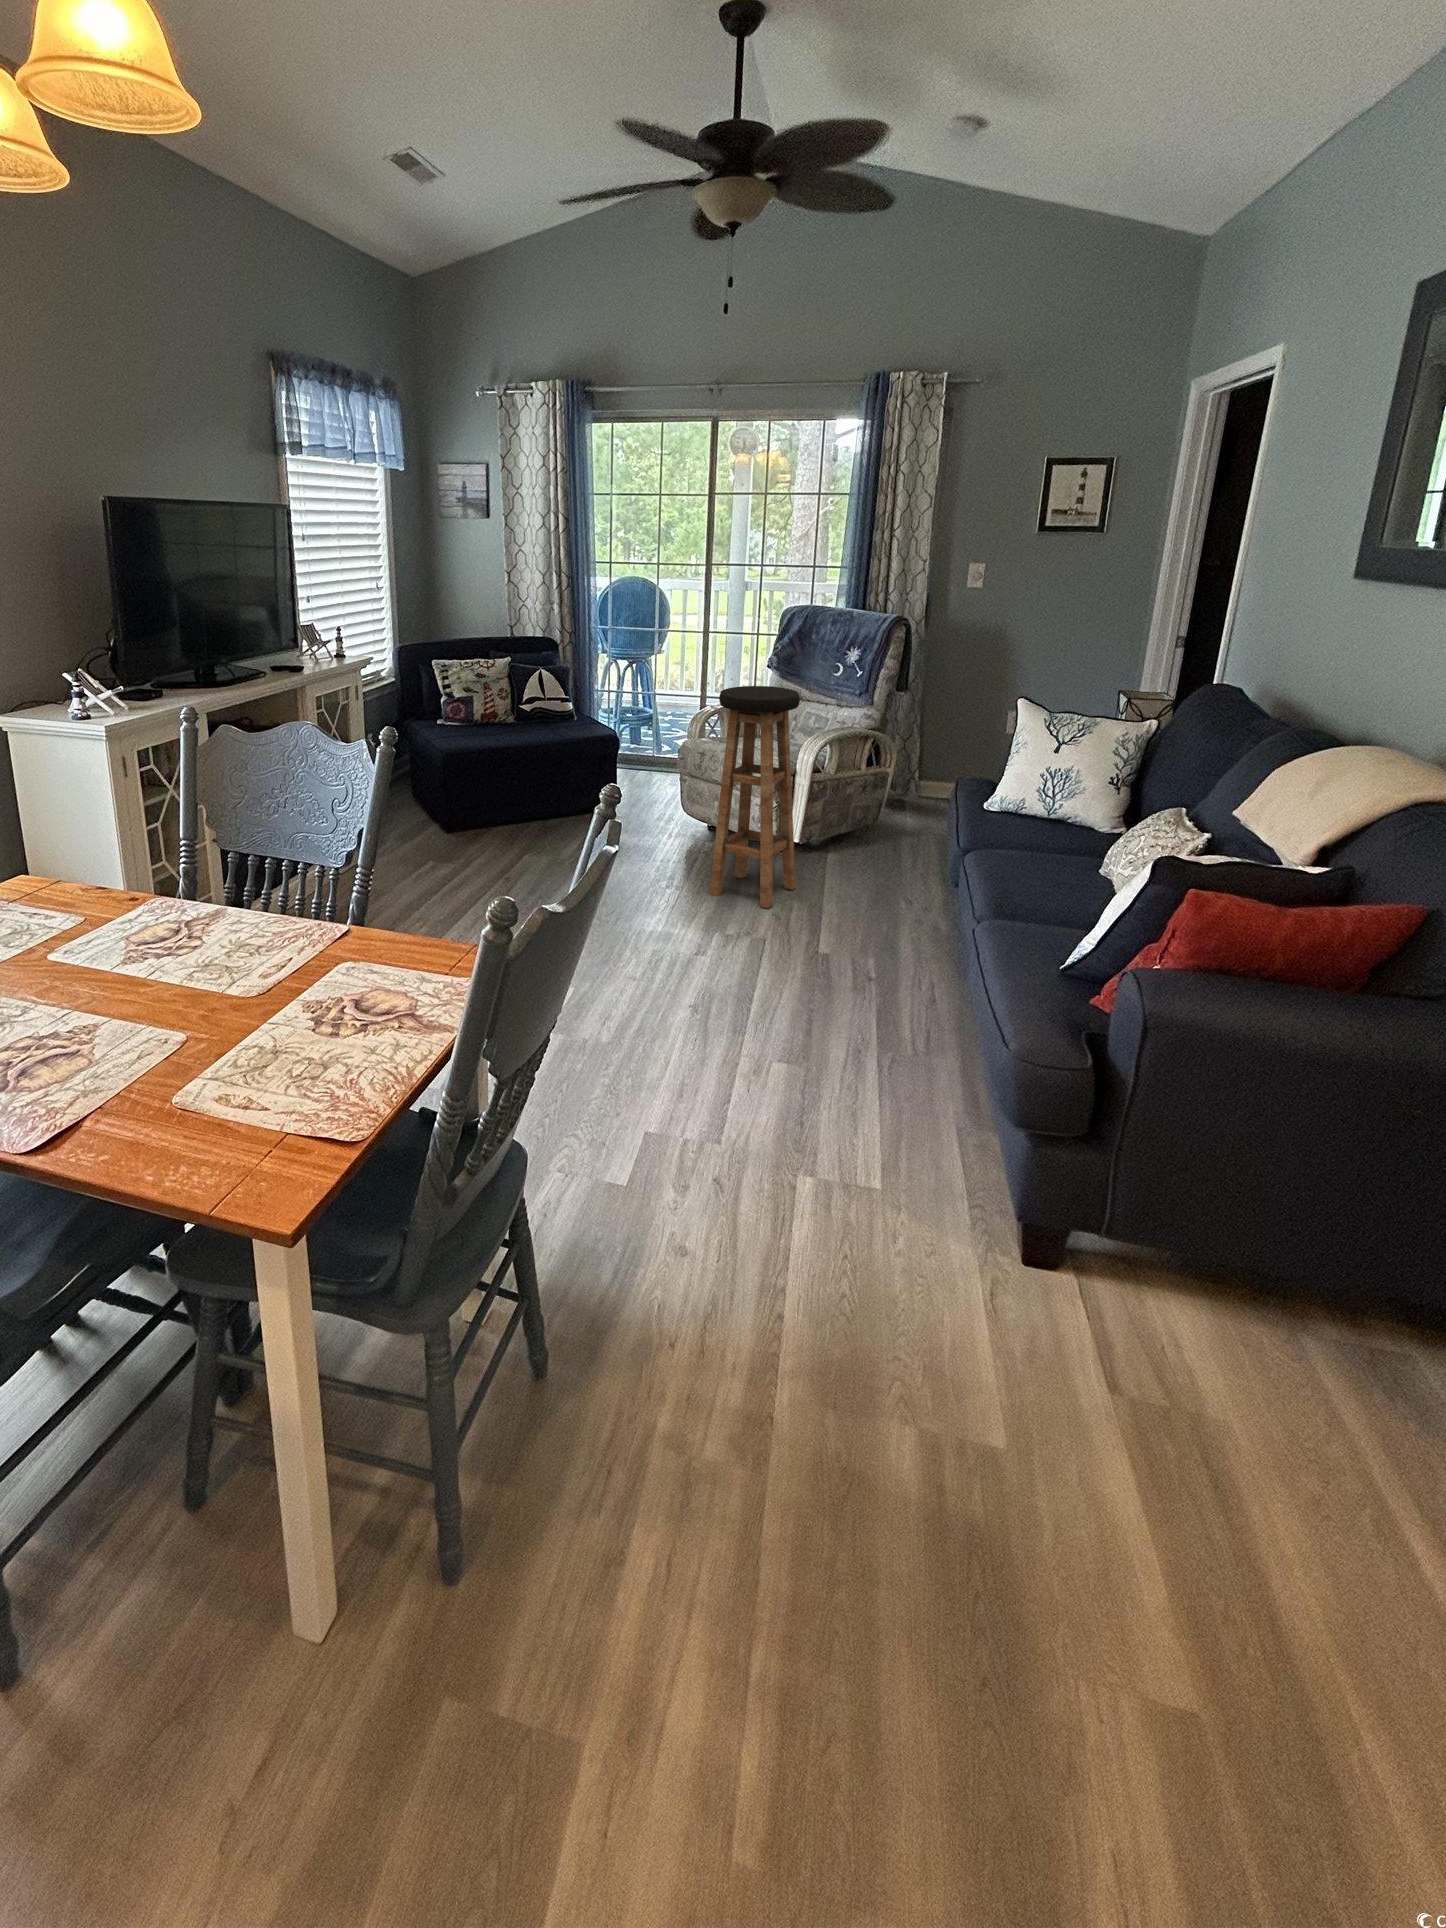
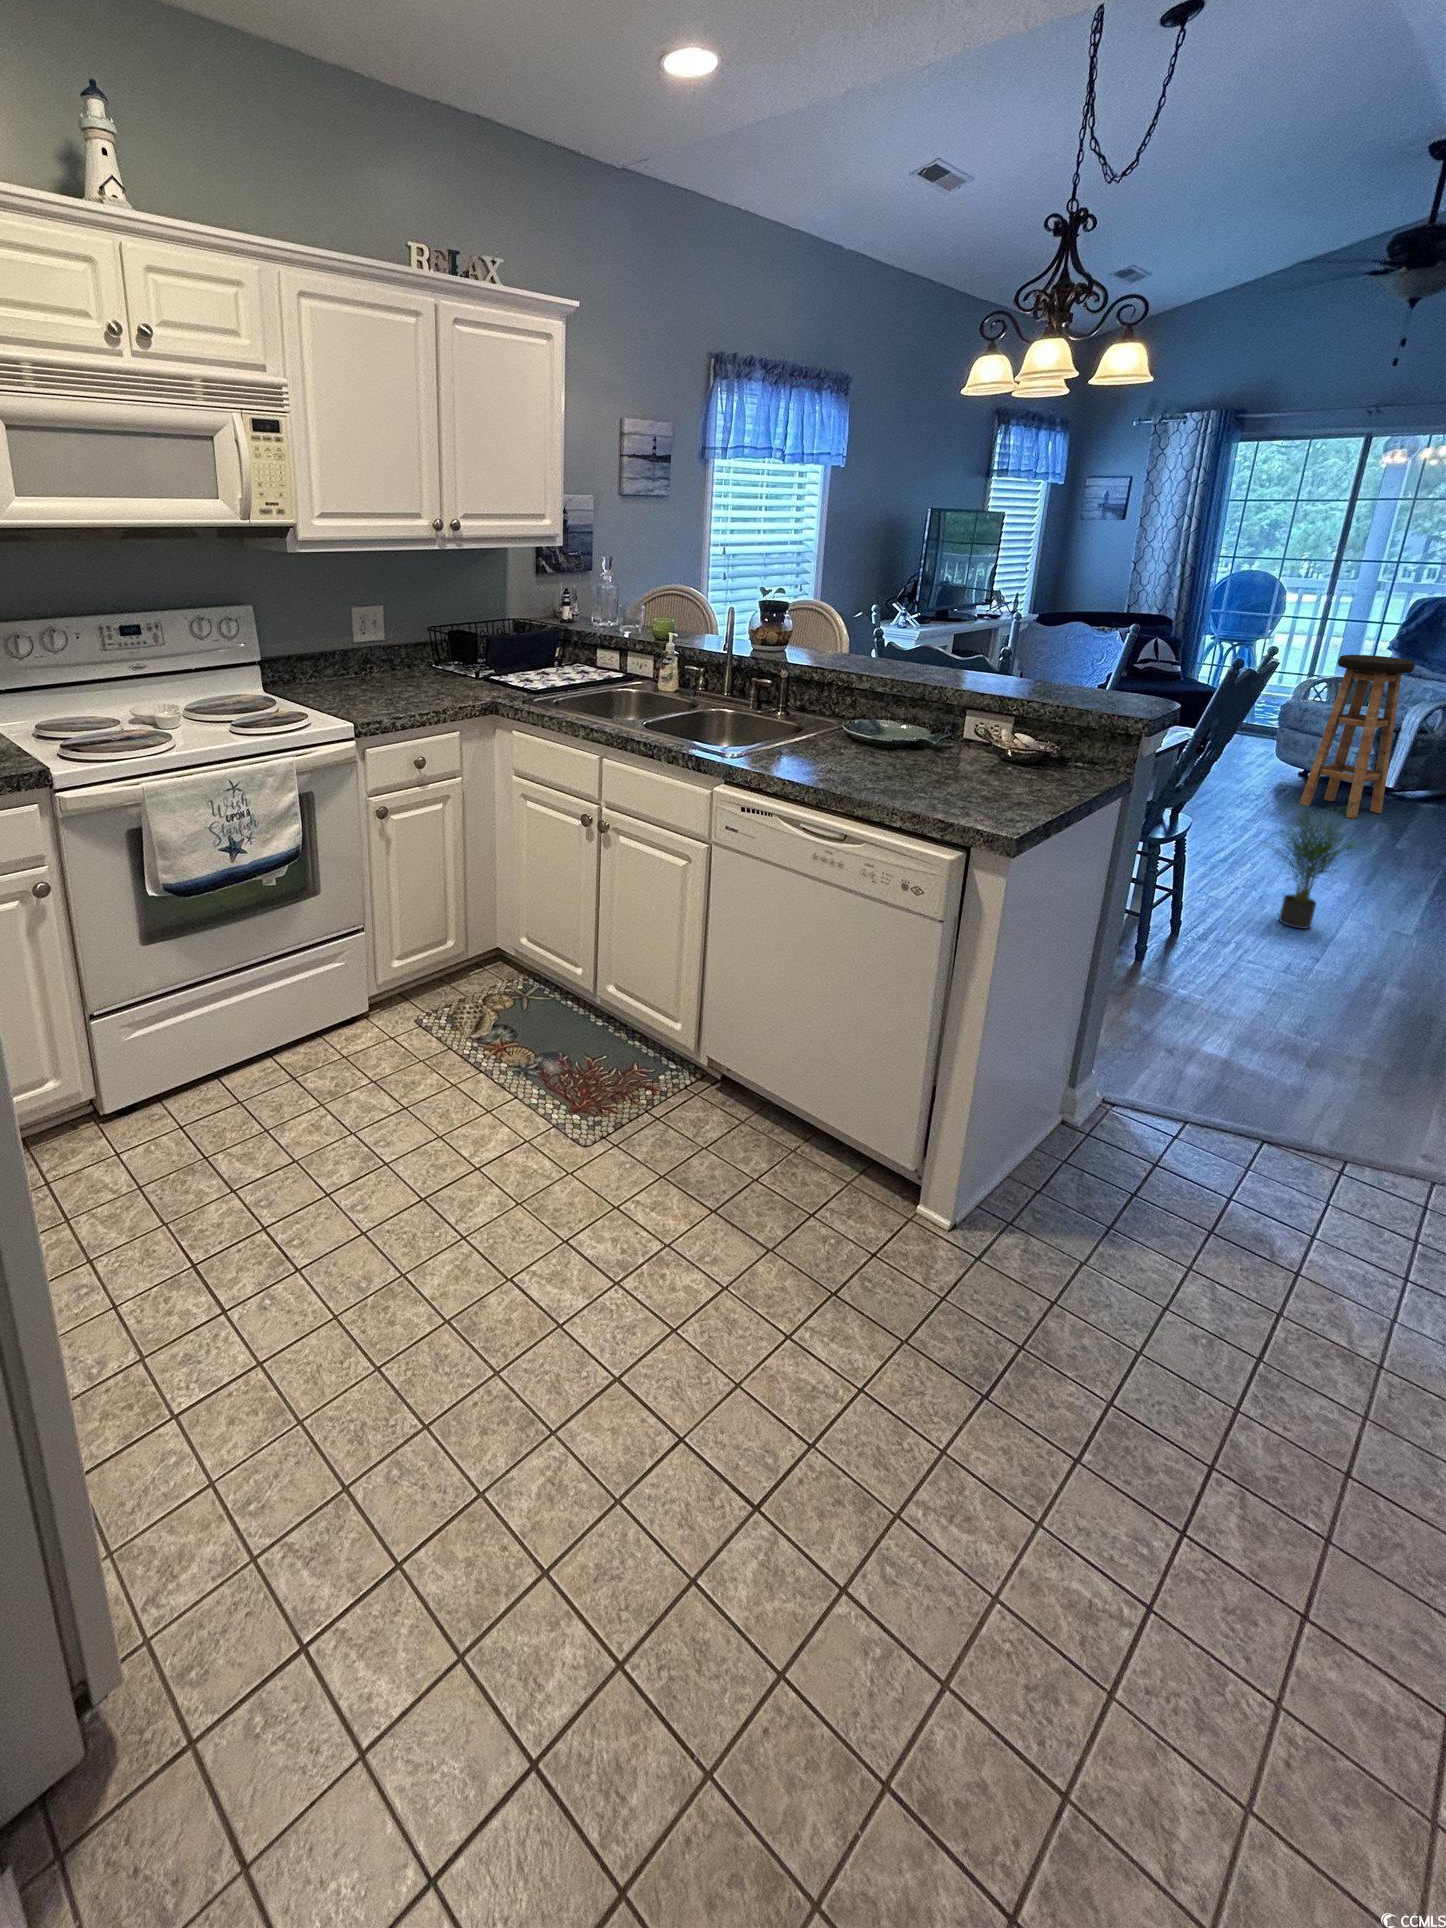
potted plant: none [624,1024,814,1279] -> present [1273,803,1354,929]

